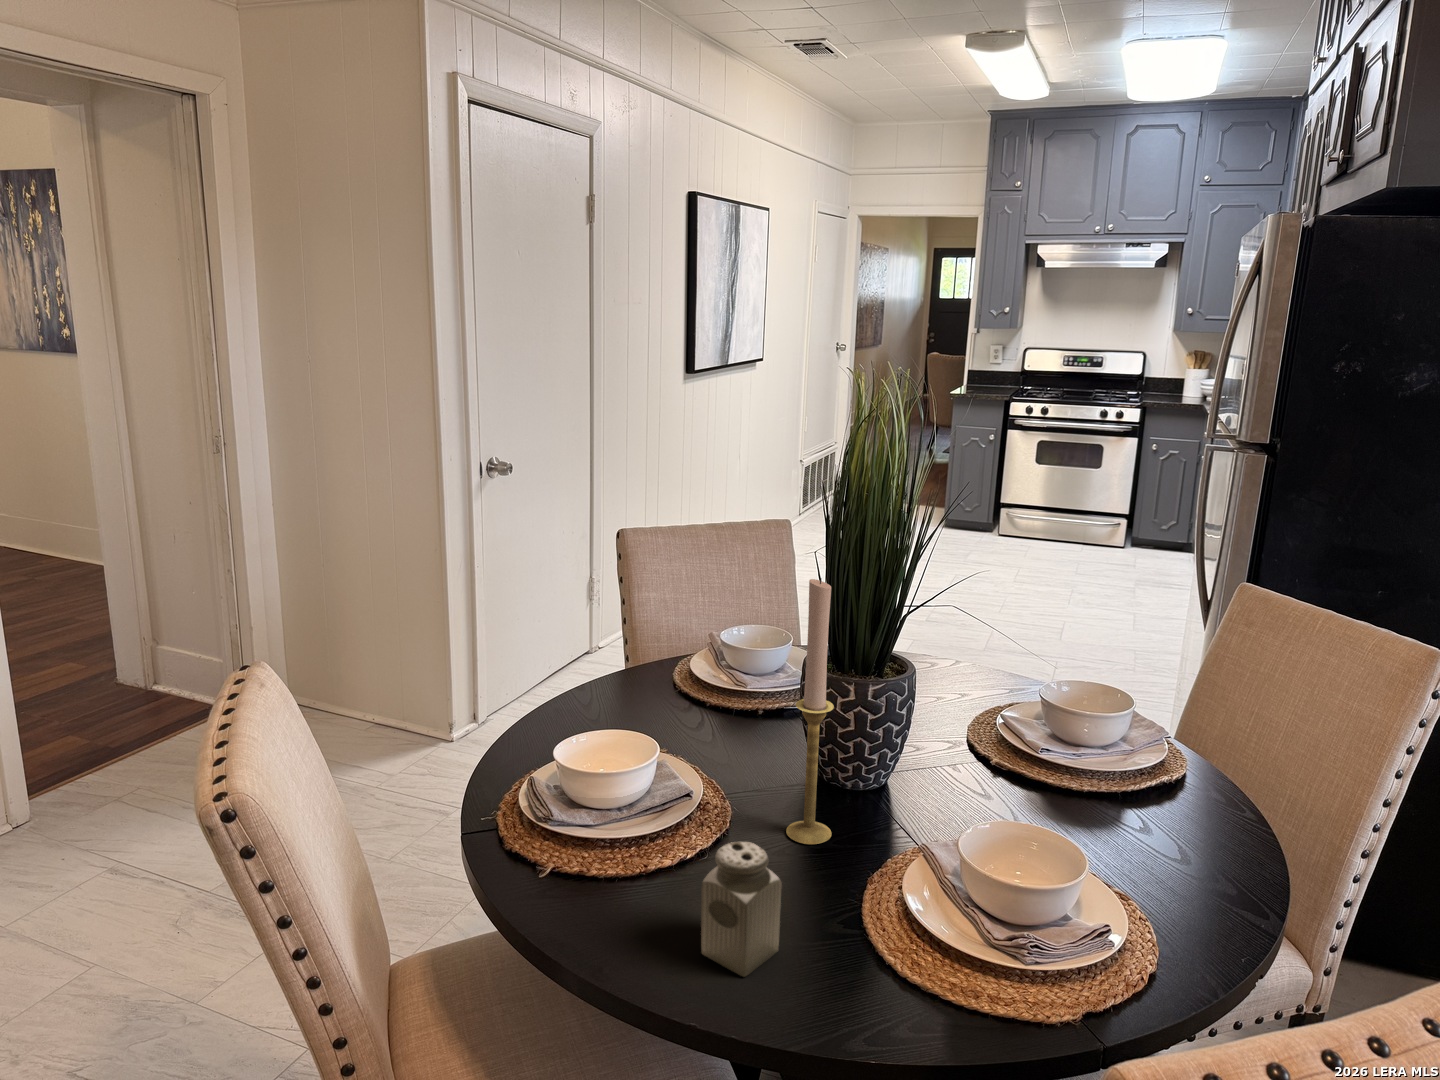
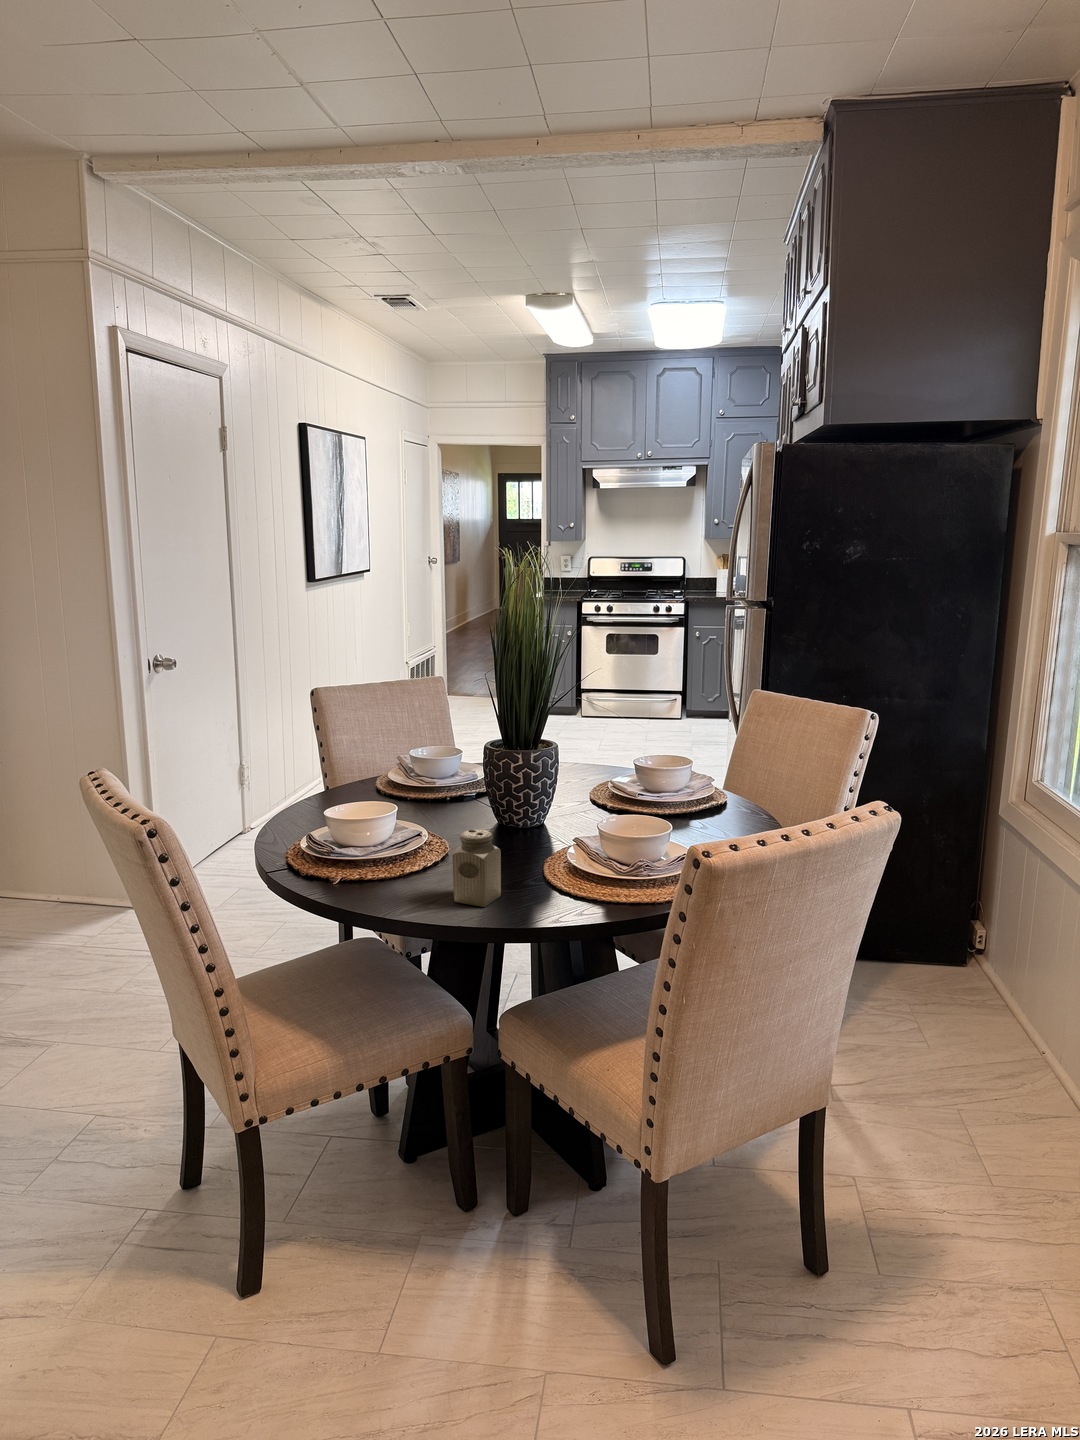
candlestick: present [786,578,834,844] -> none [486,676,516,853]

